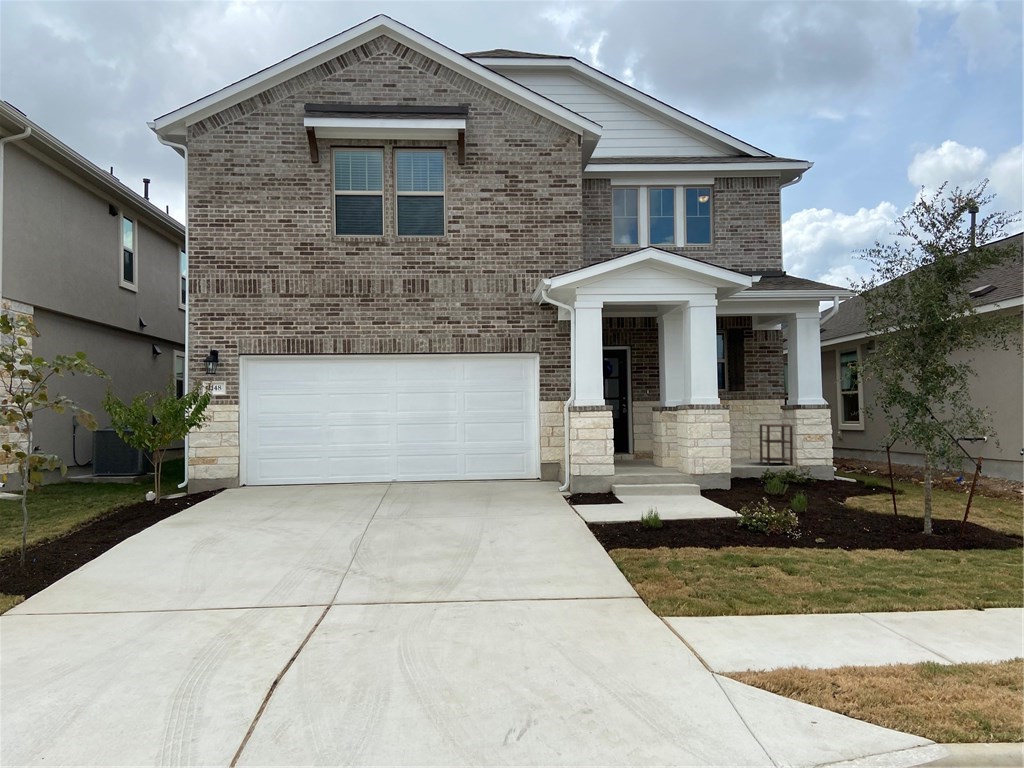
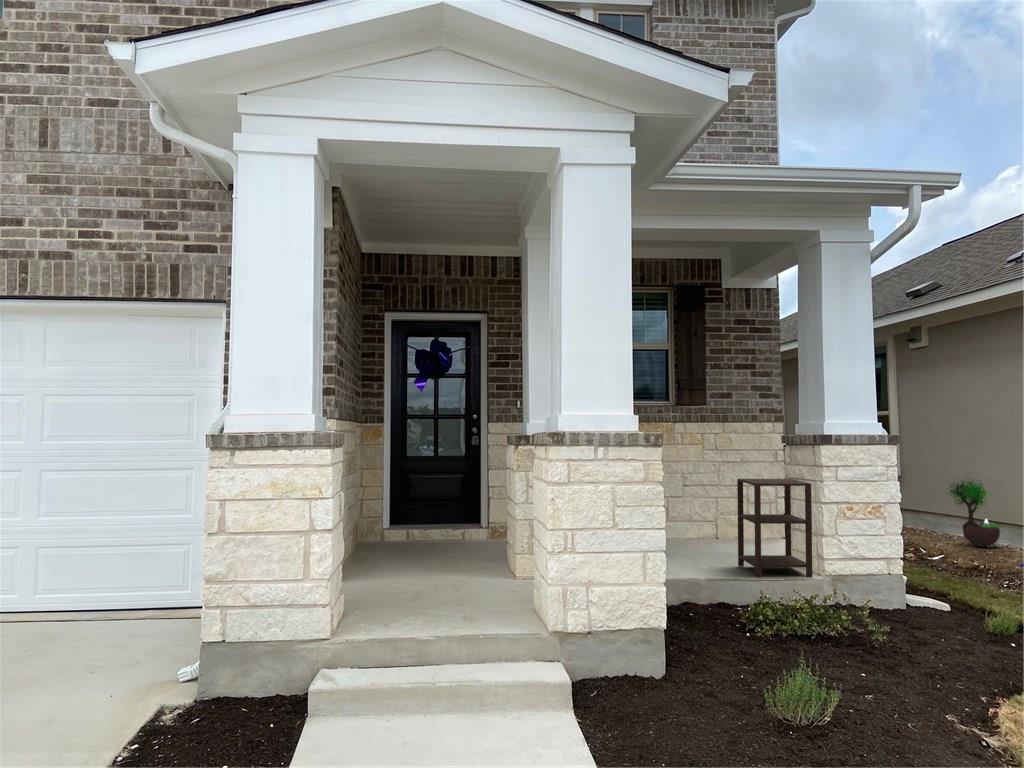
potted tree: none [875,424,905,462] -> present [949,478,1000,547]

